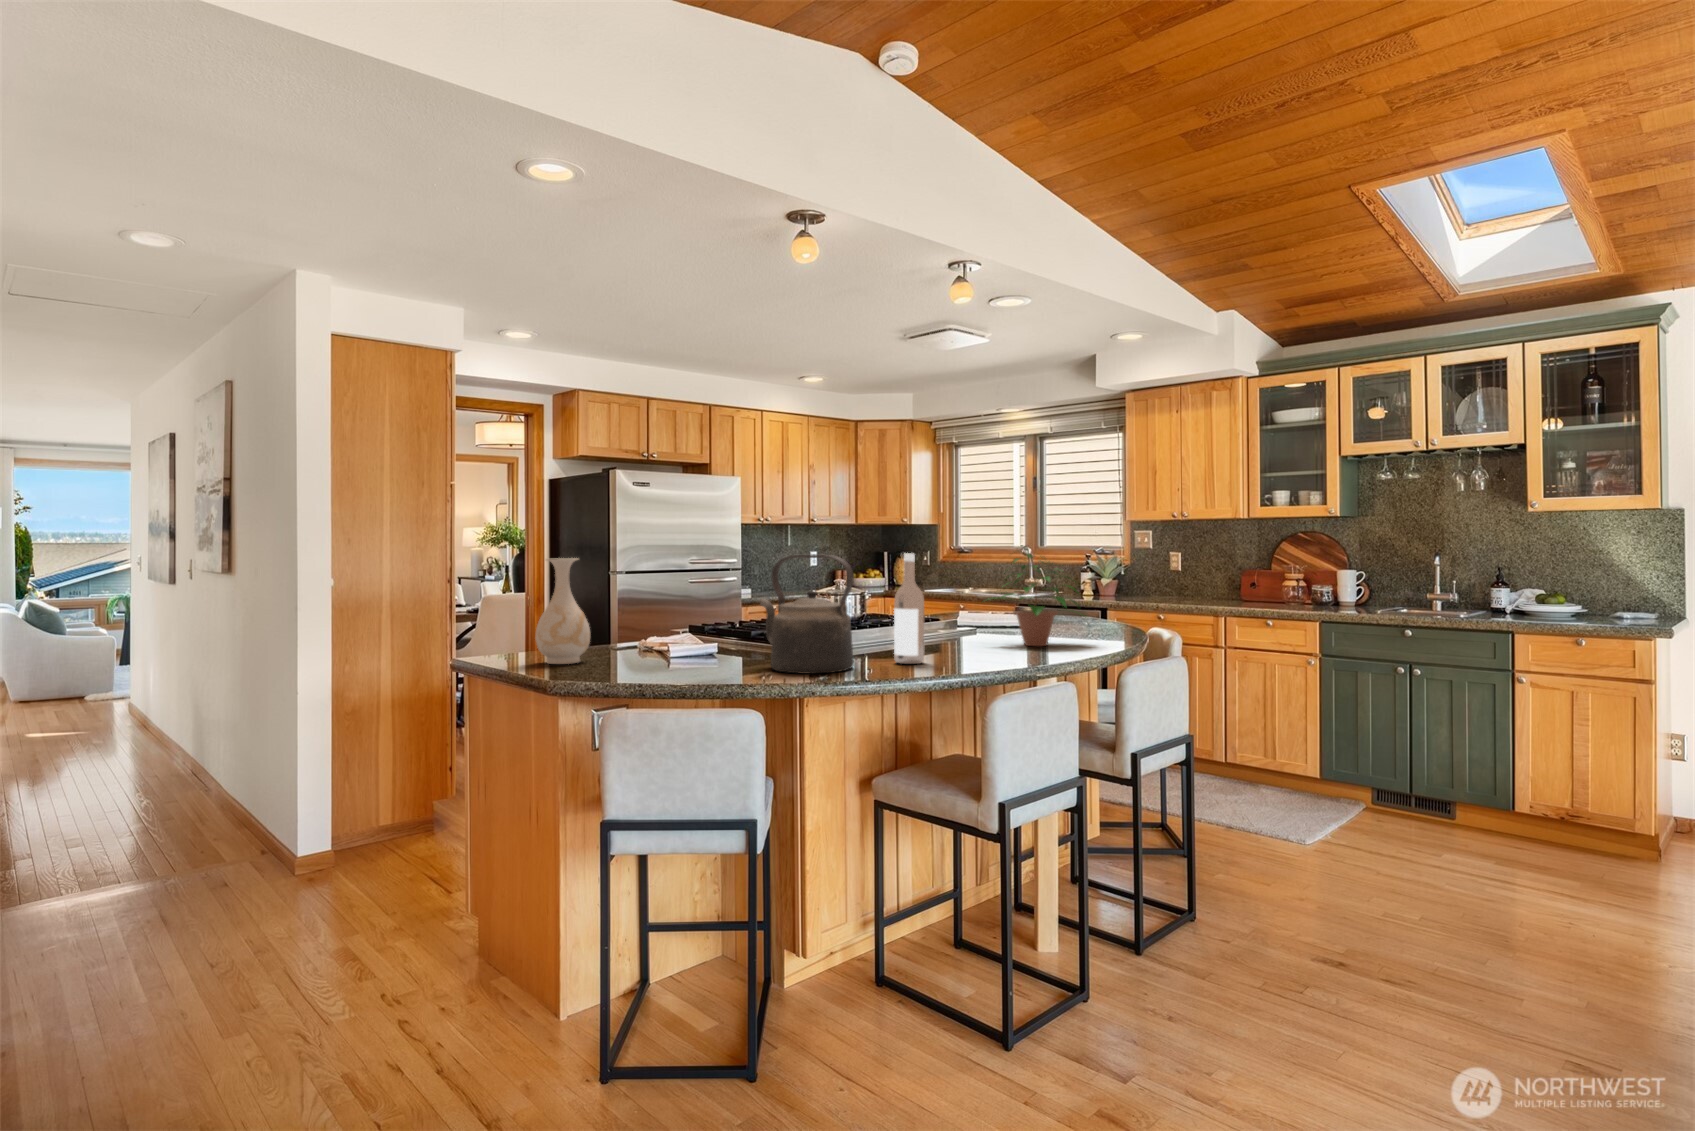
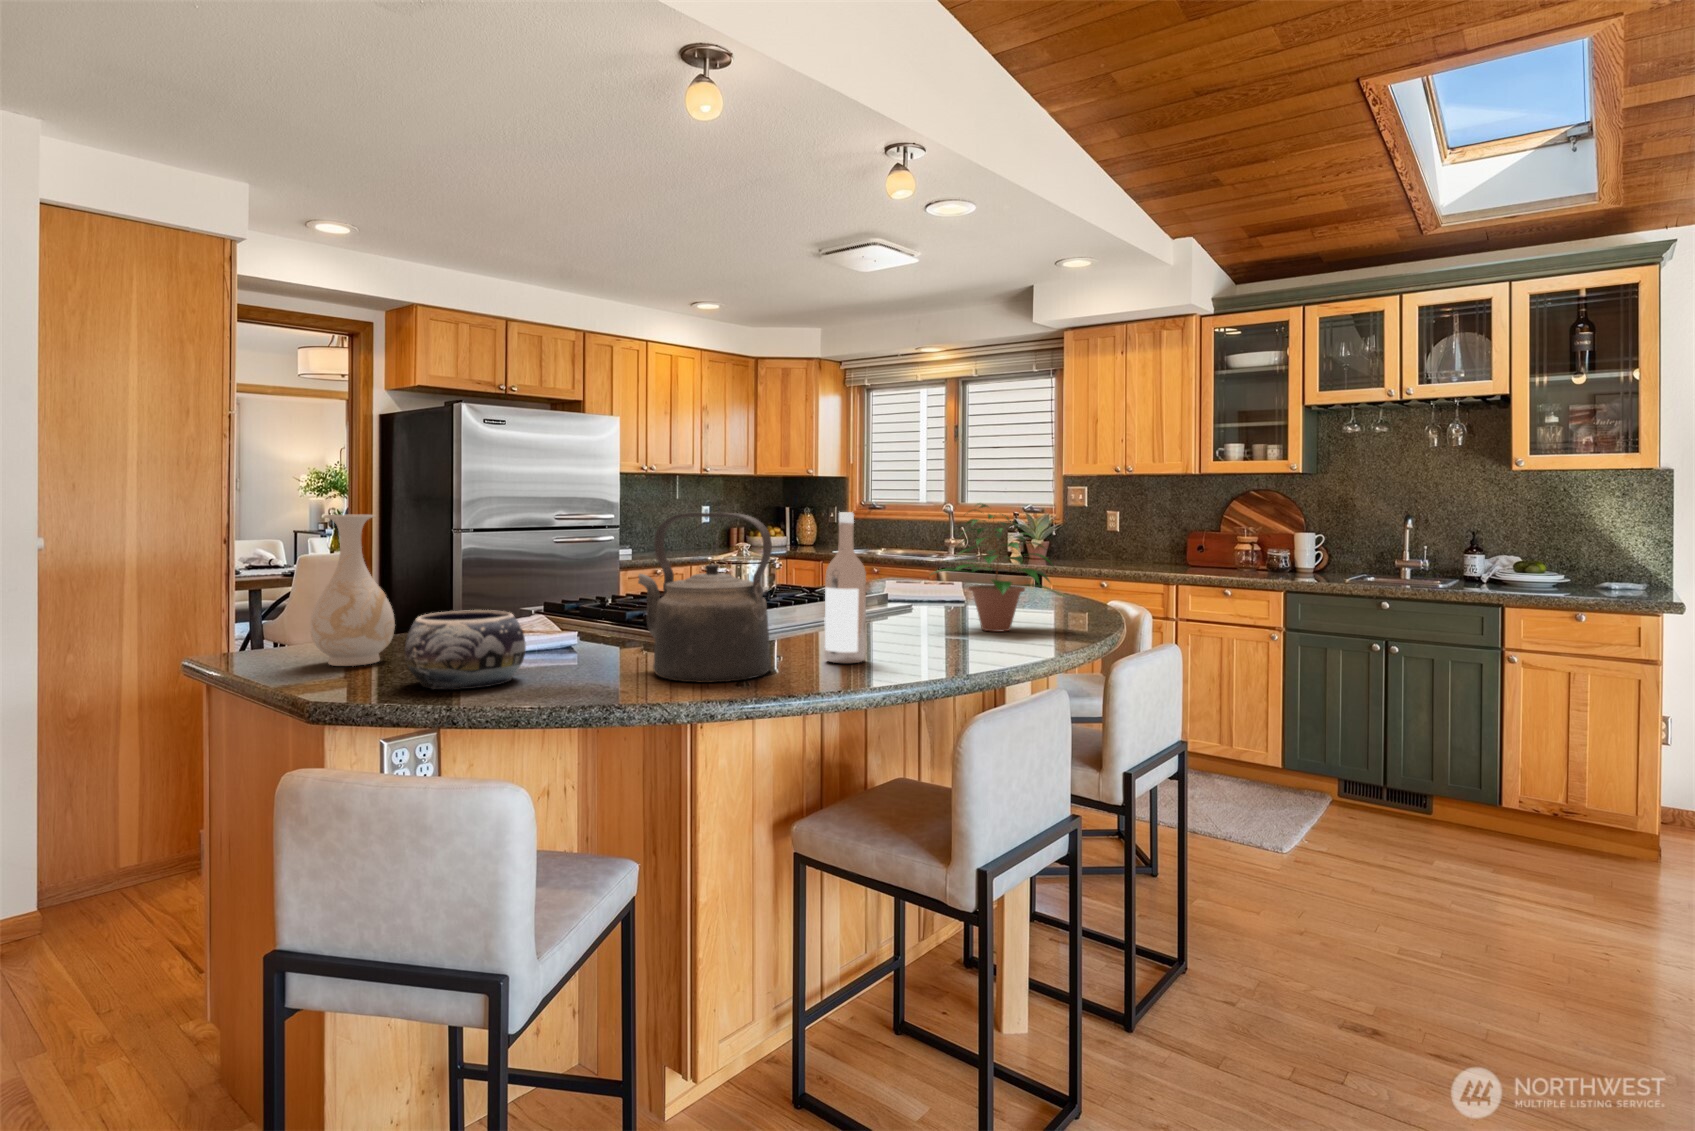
decorative bowl: none [605,624,683,676] -> present [405,610,526,690]

